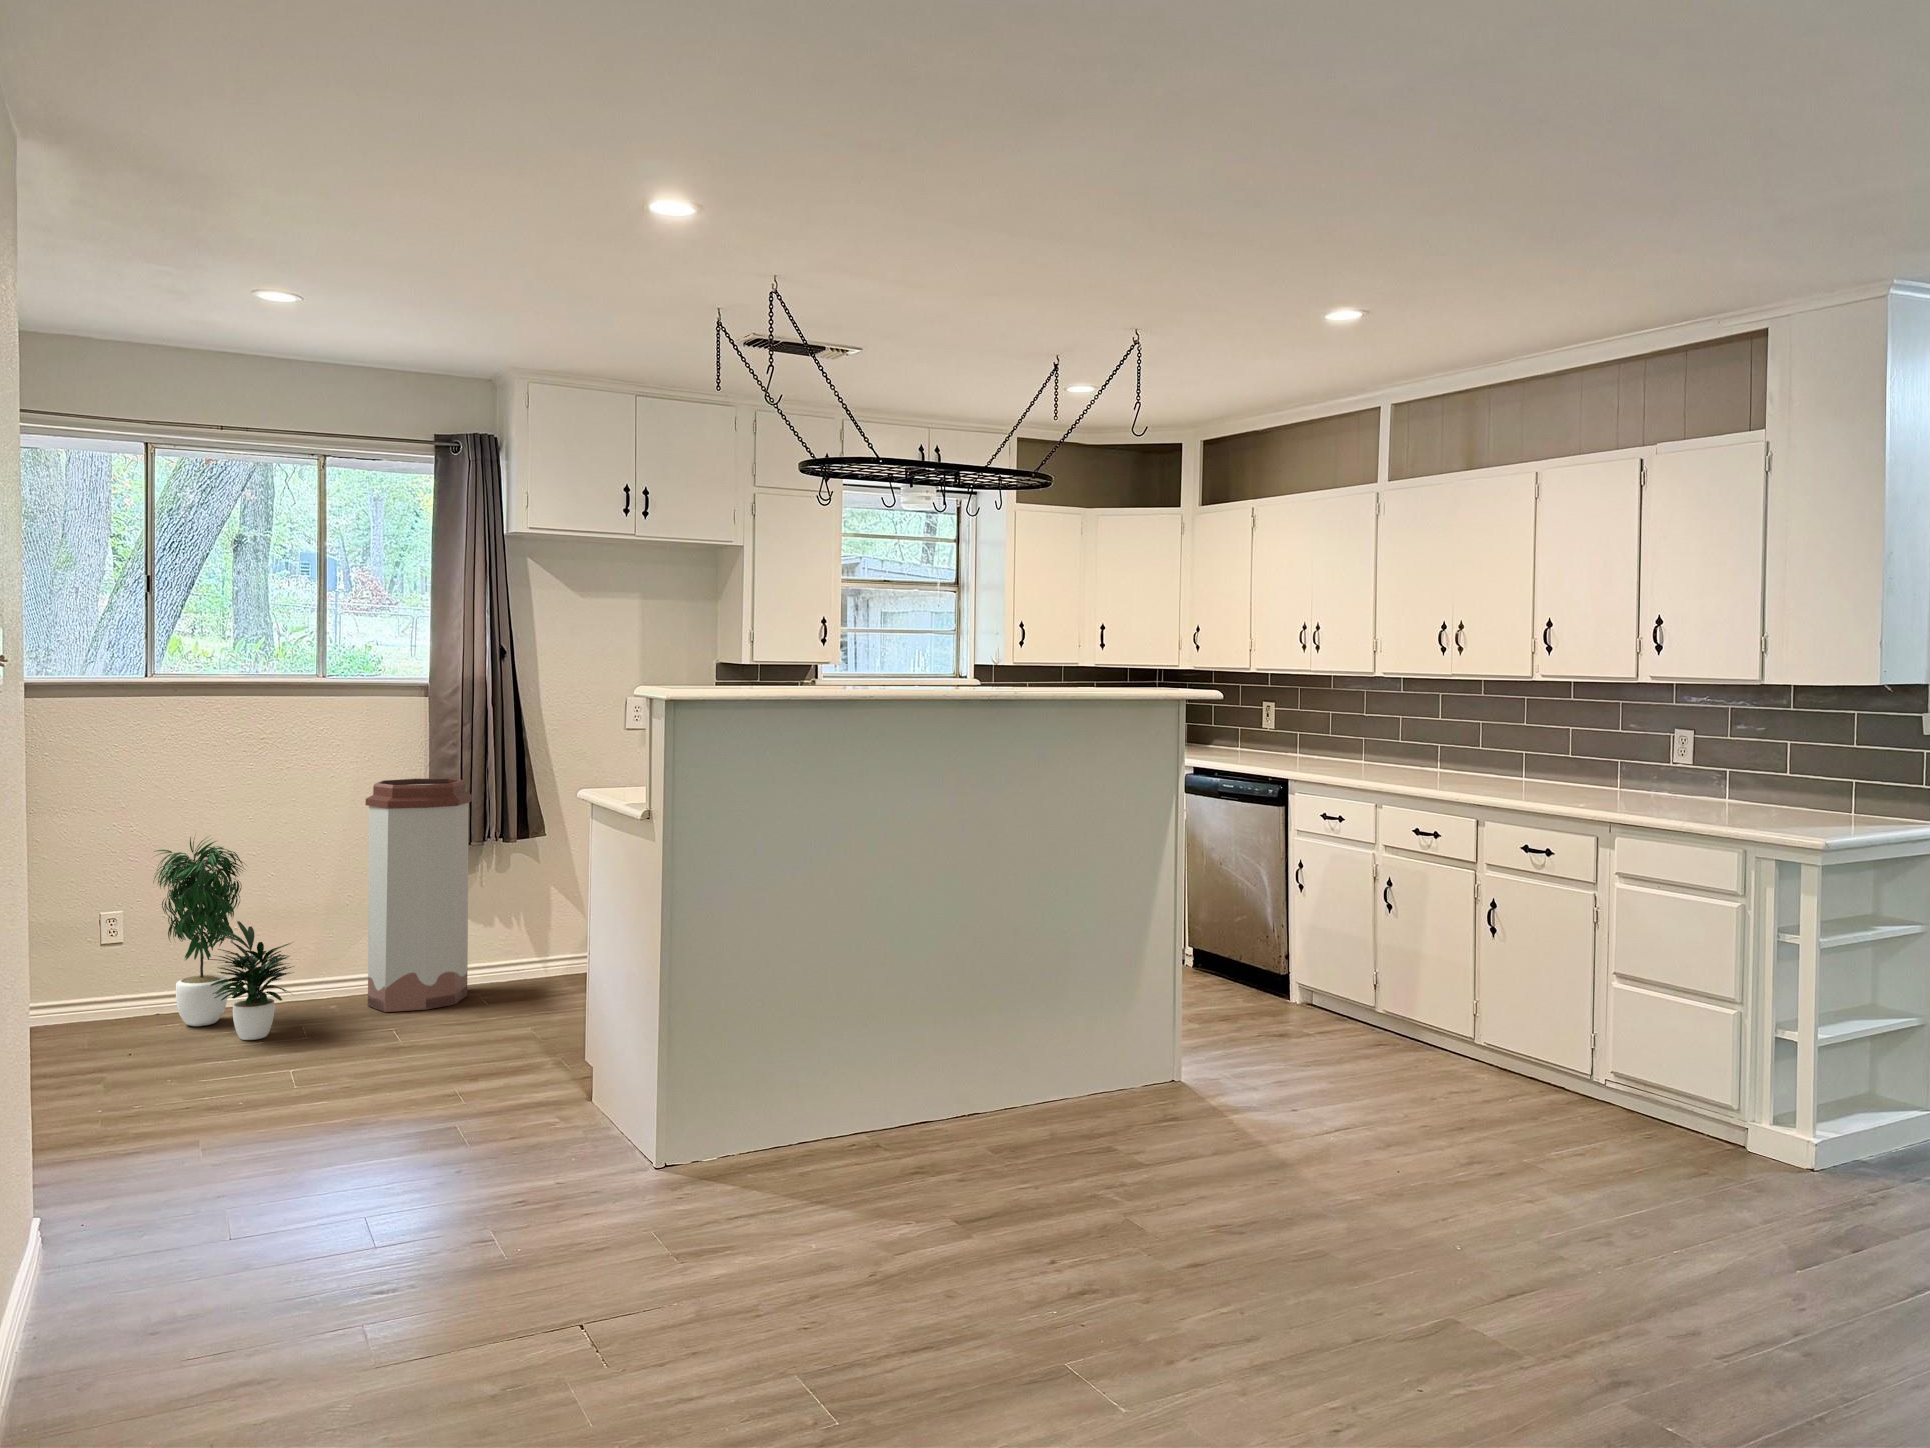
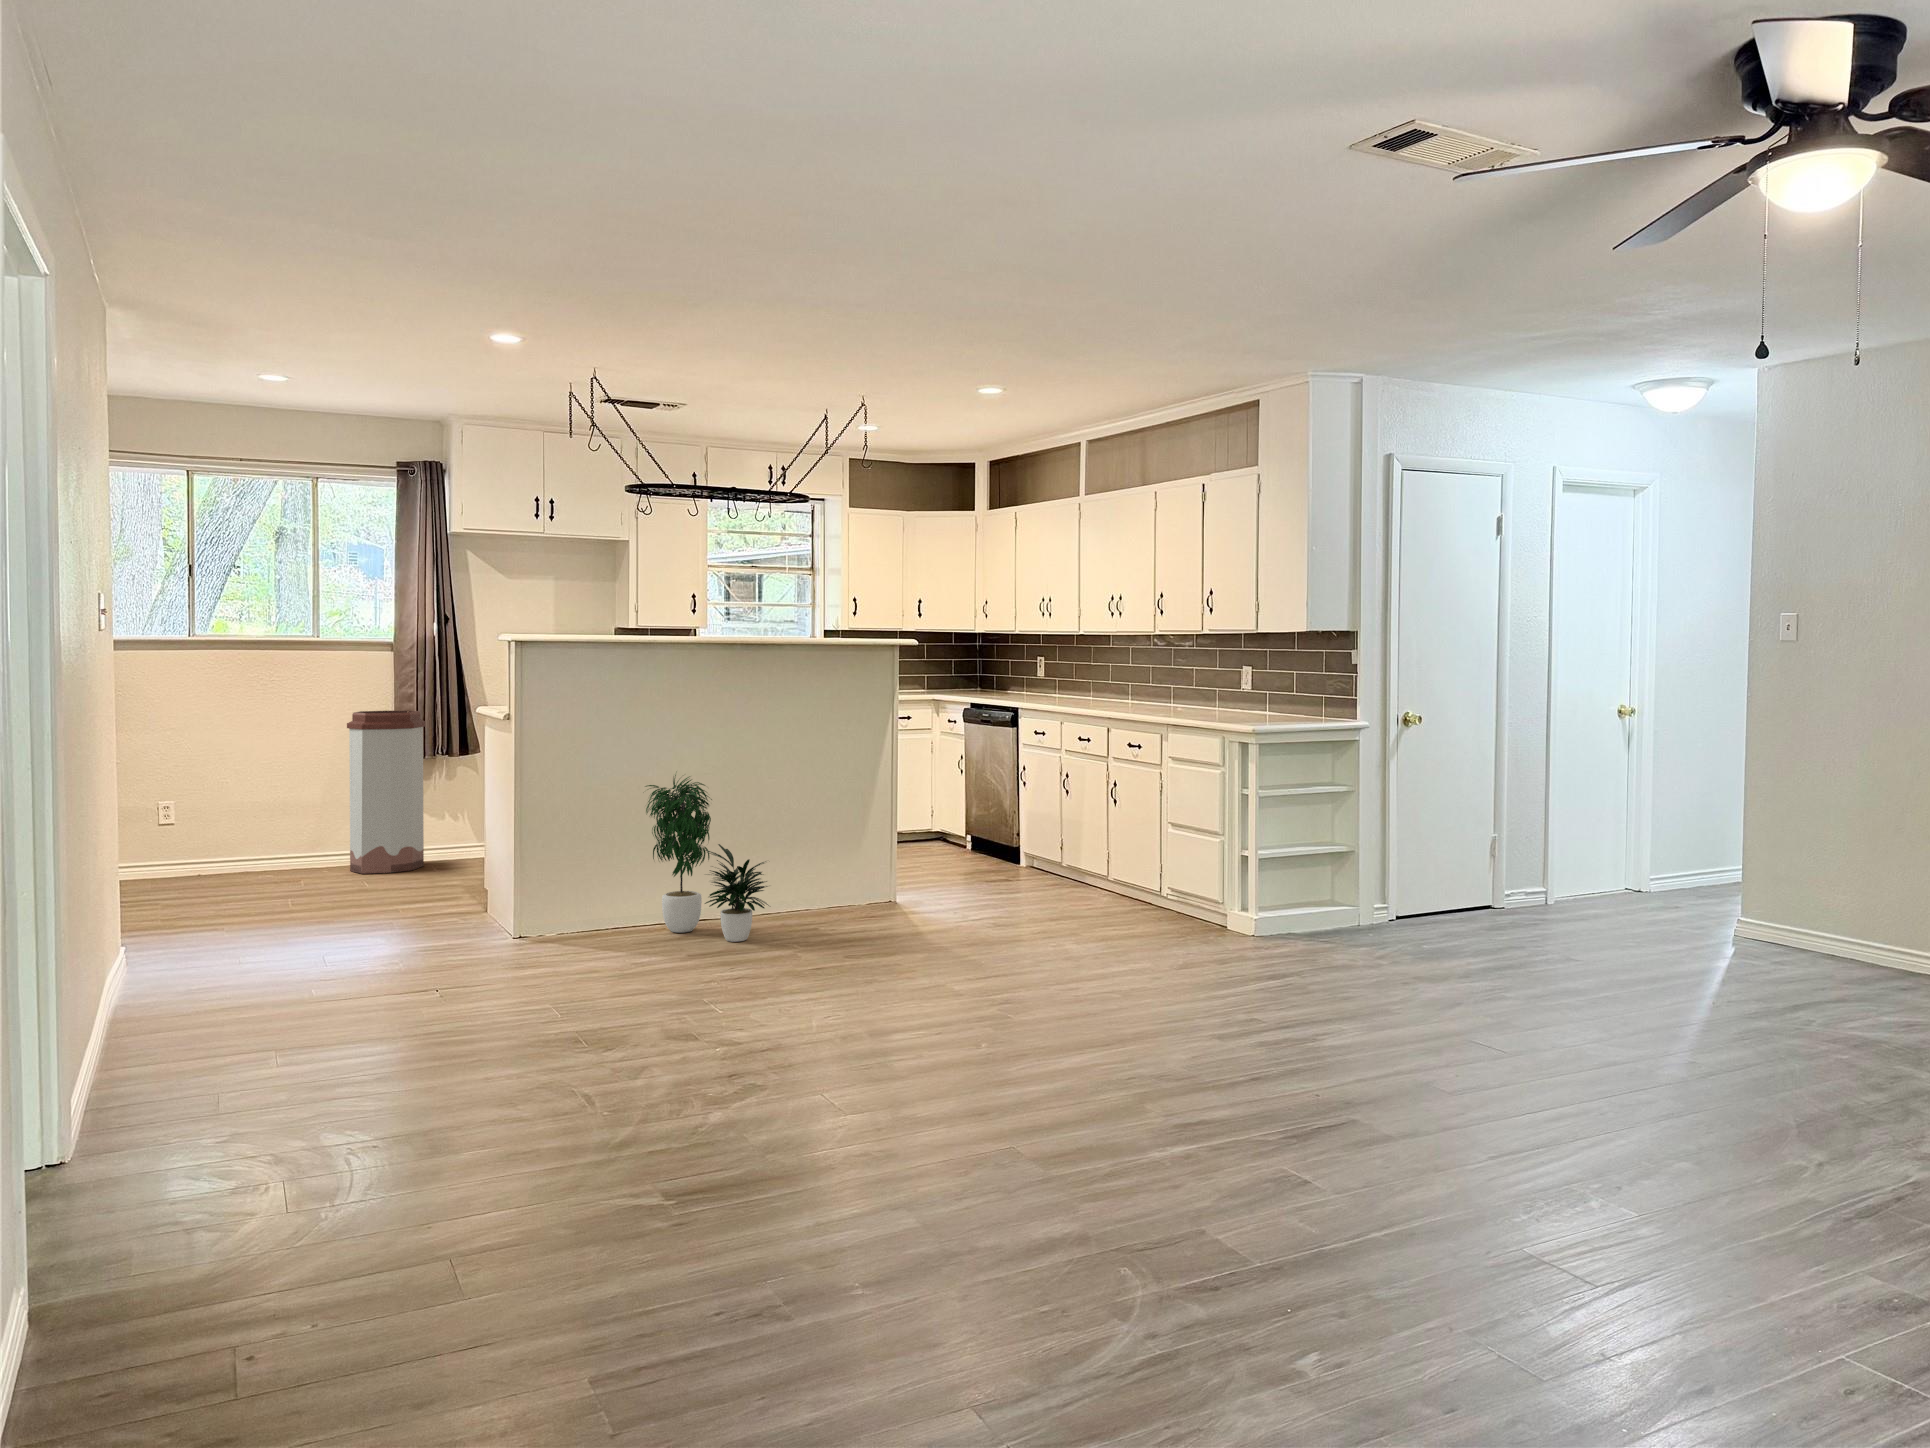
potted plant: present [153,838,294,1040] -> present [645,775,769,942]

